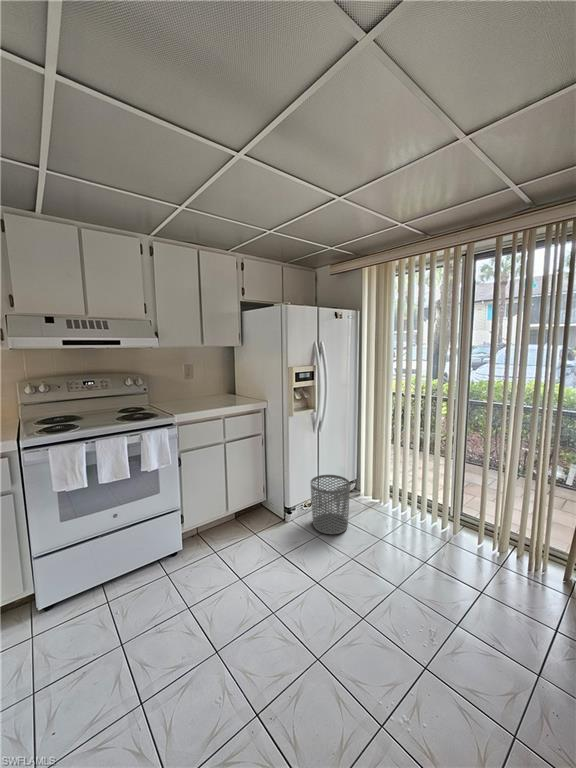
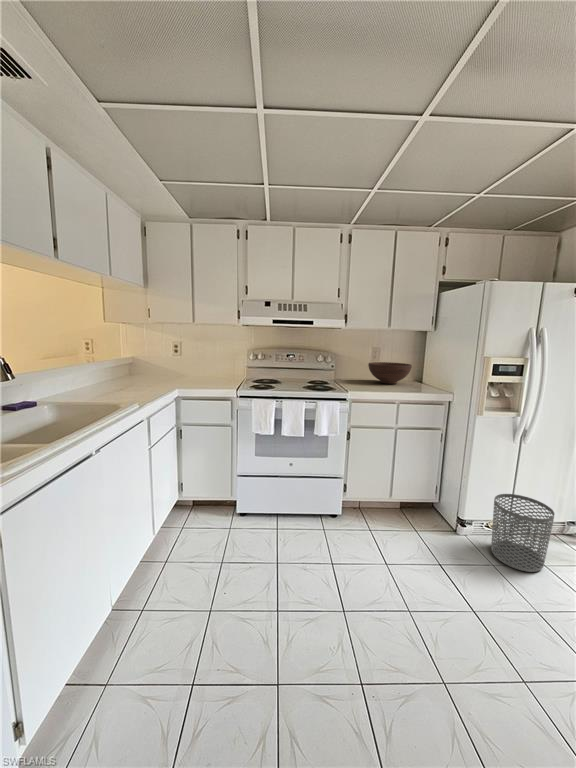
fruit bowl: none [183,378,225,400] -> present [368,362,412,384]

